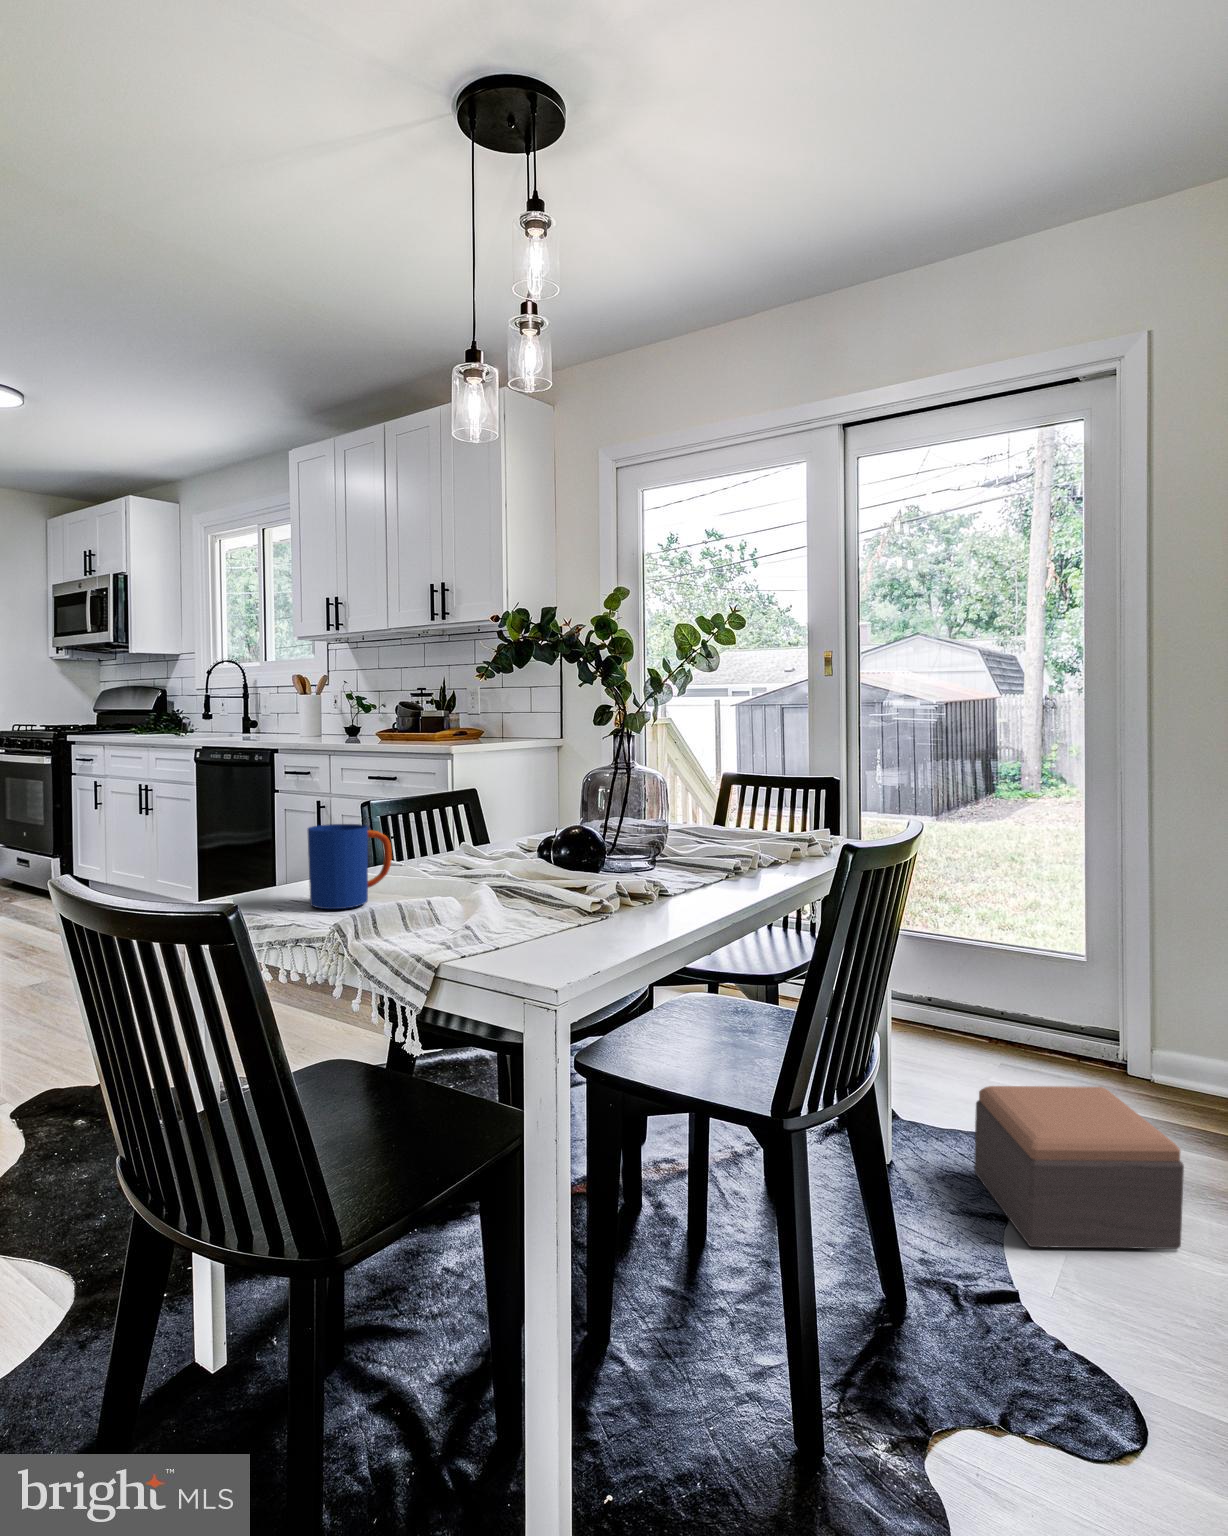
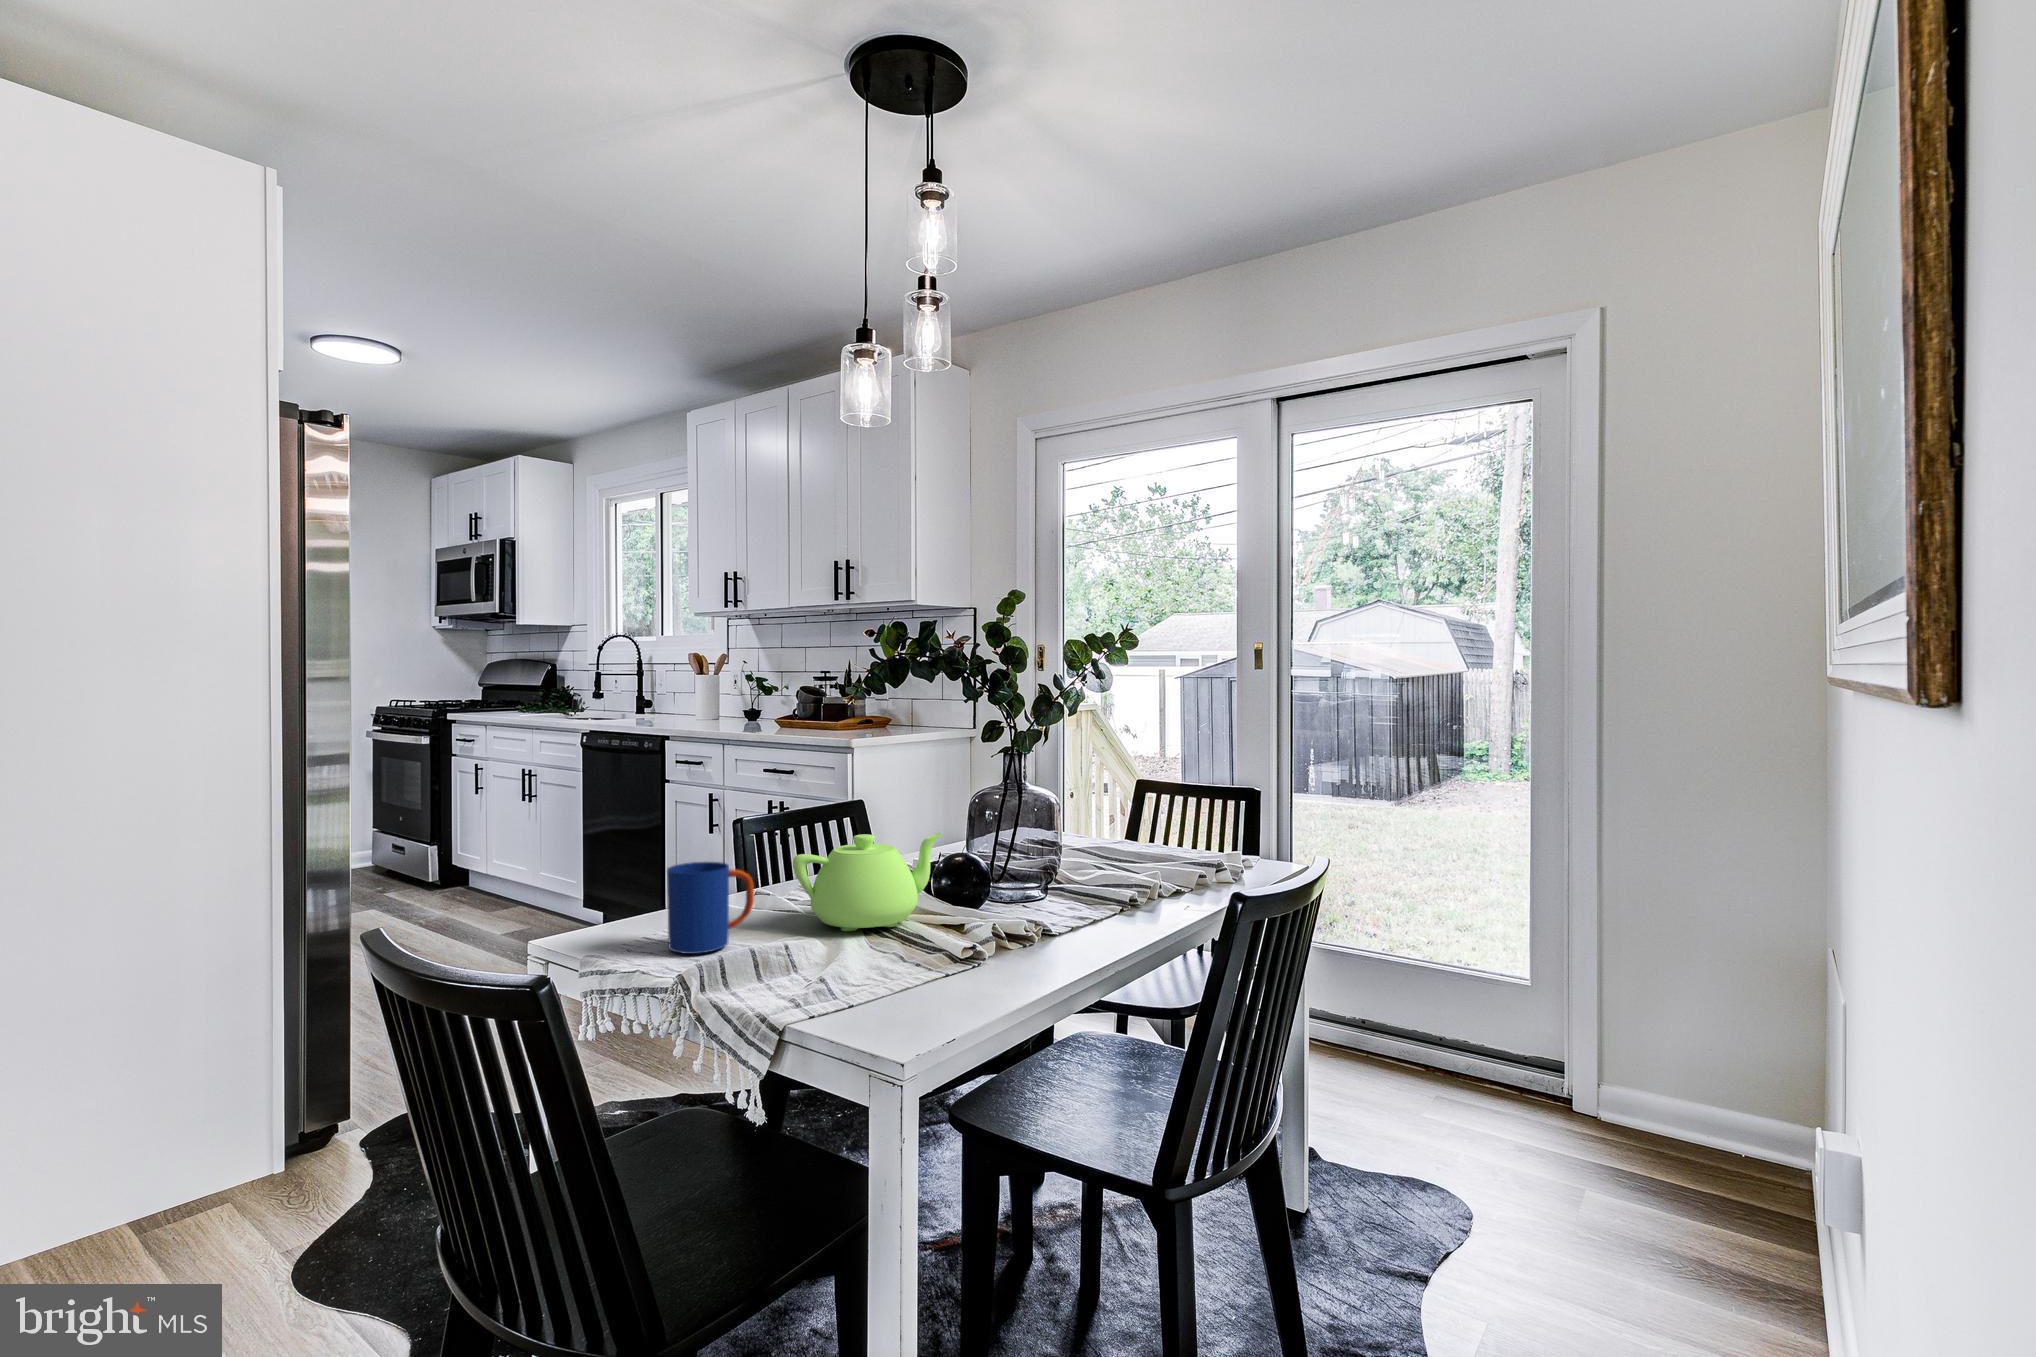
teapot: none [426,802,568,892] -> present [793,832,942,931]
footstool: present [974,1086,1184,1249] -> none [1400,1130,1620,1321]

